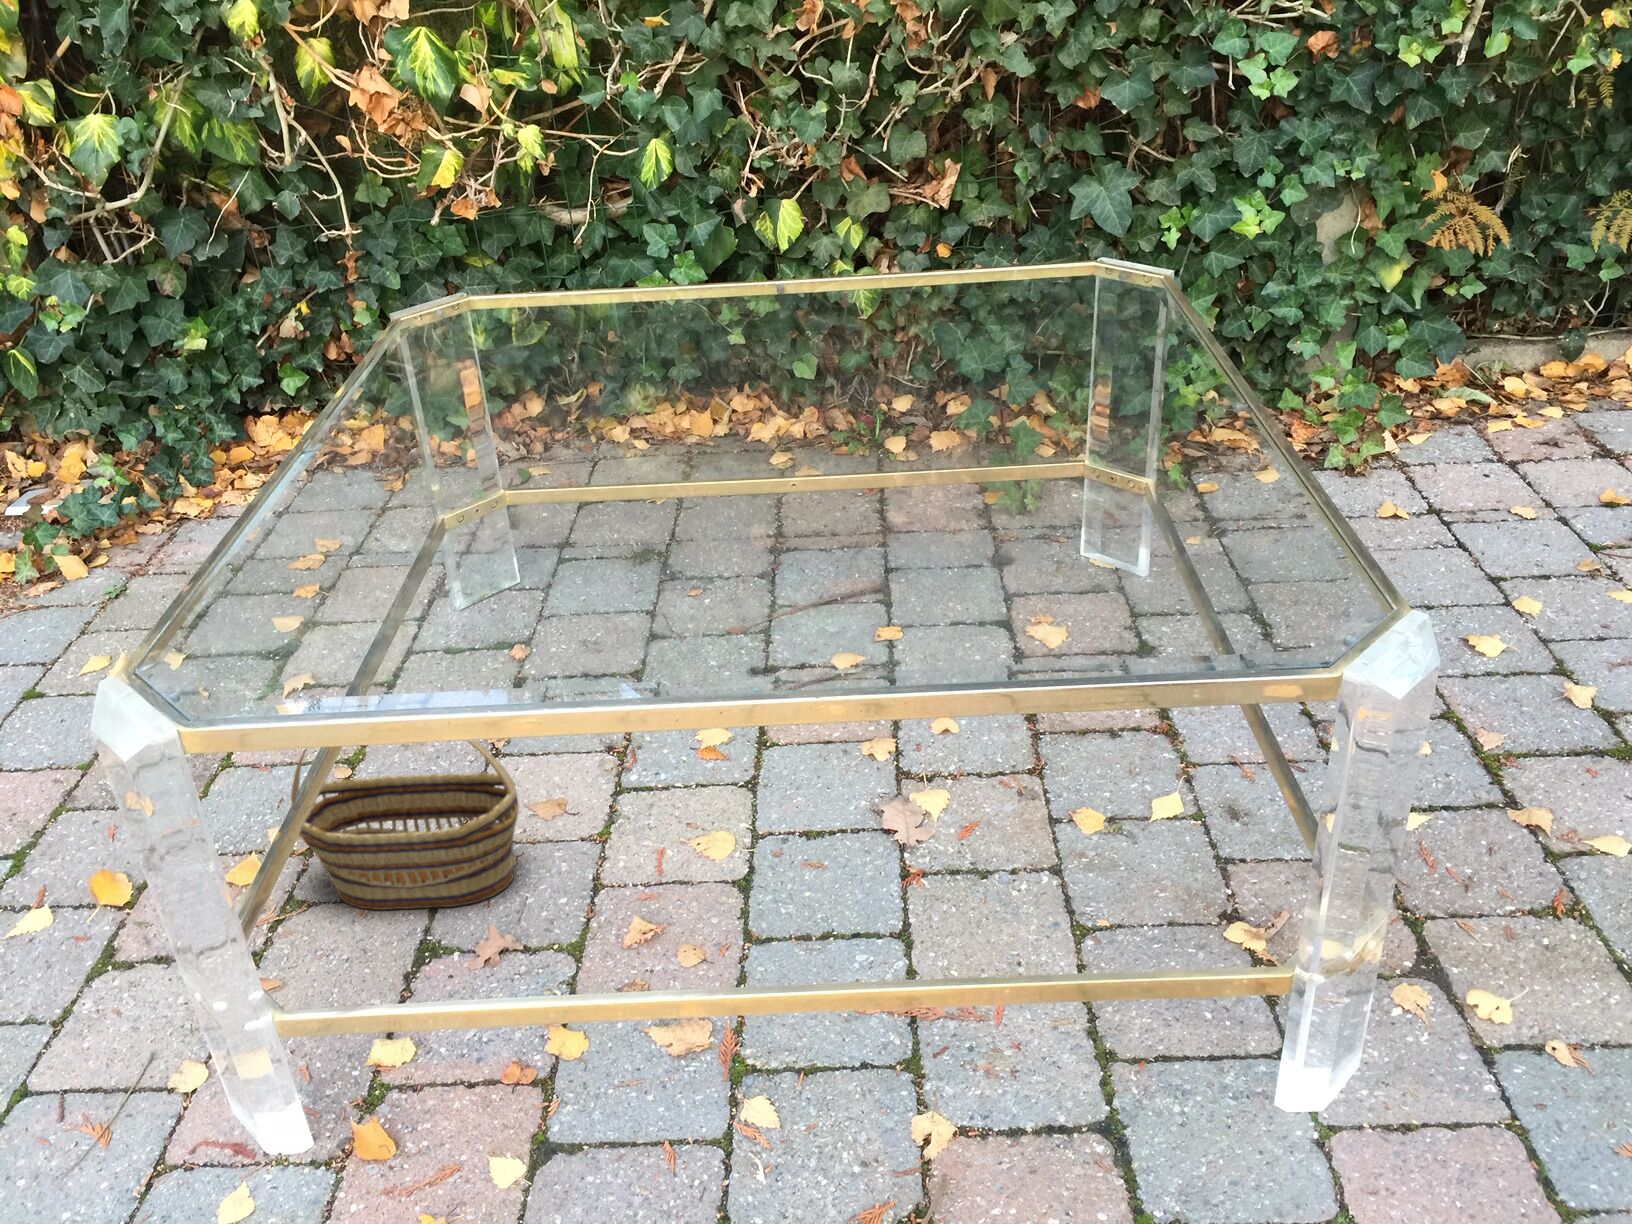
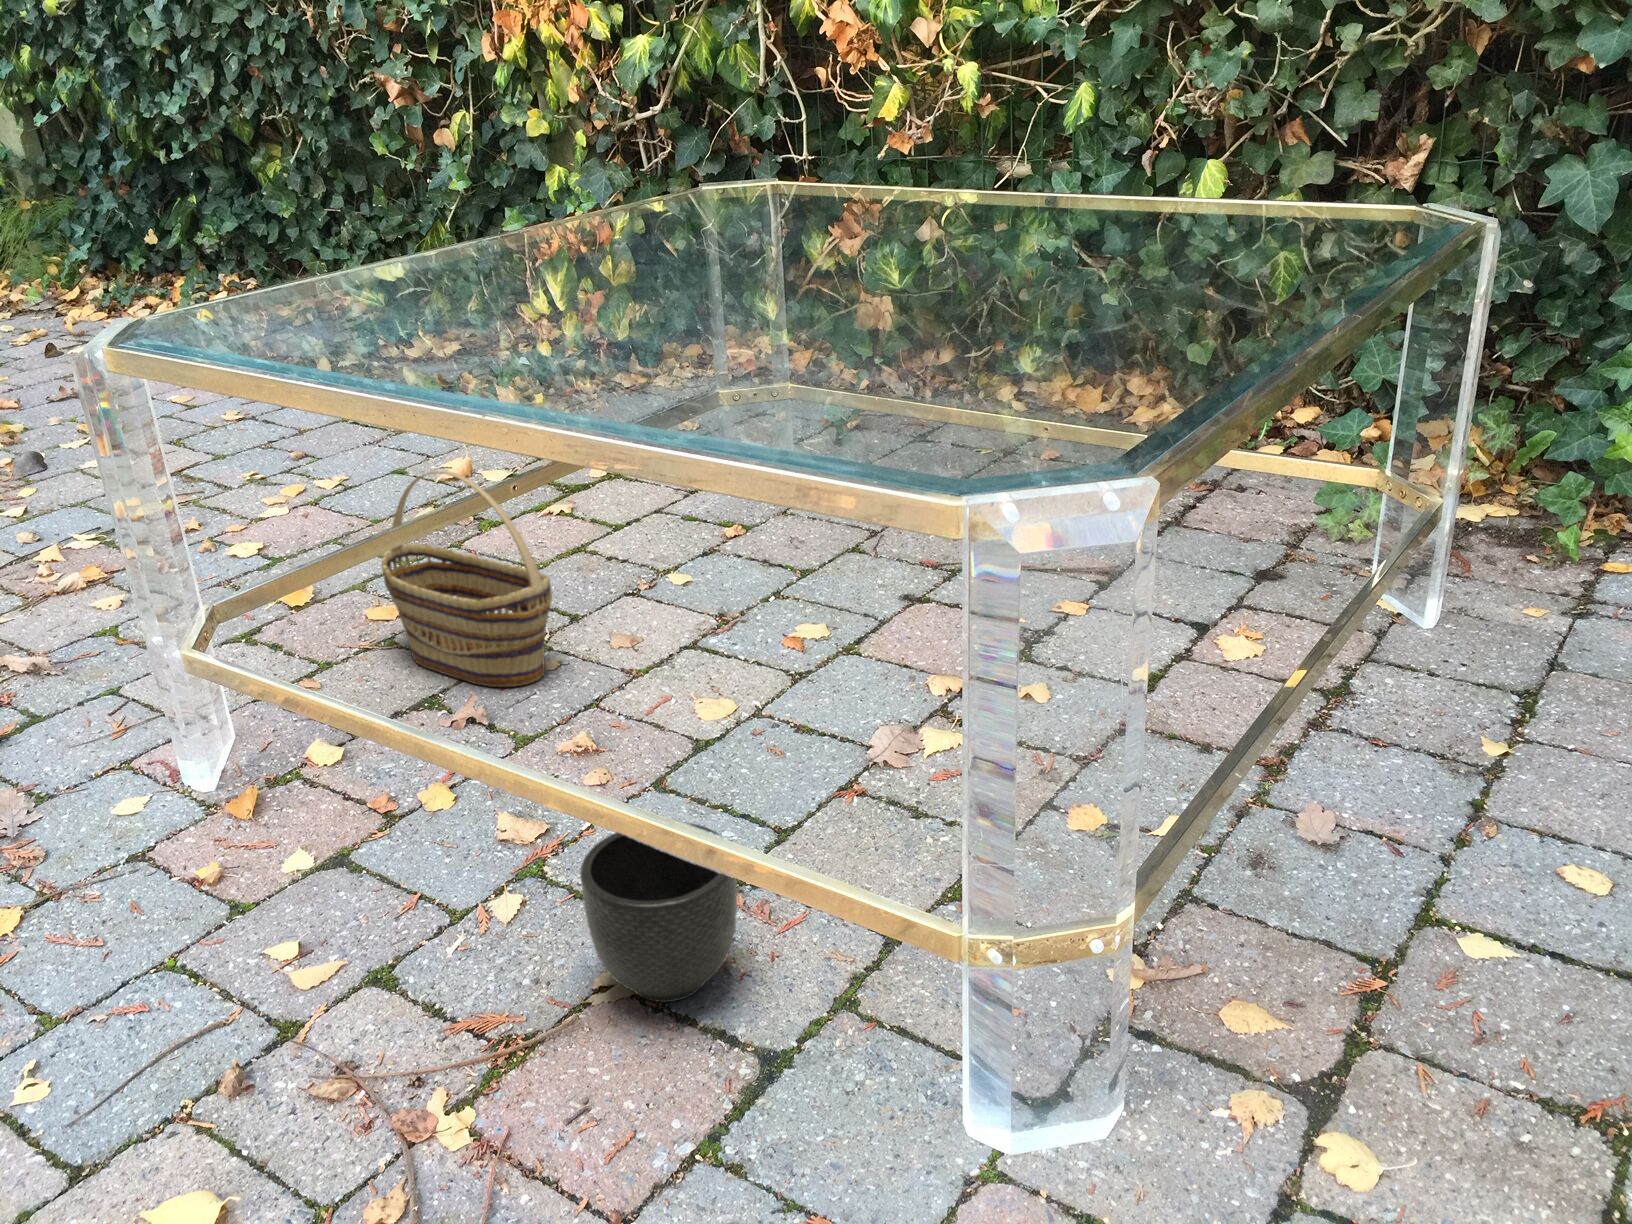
planter: none [892,968,1031,1133] -> present [580,823,737,1002]

